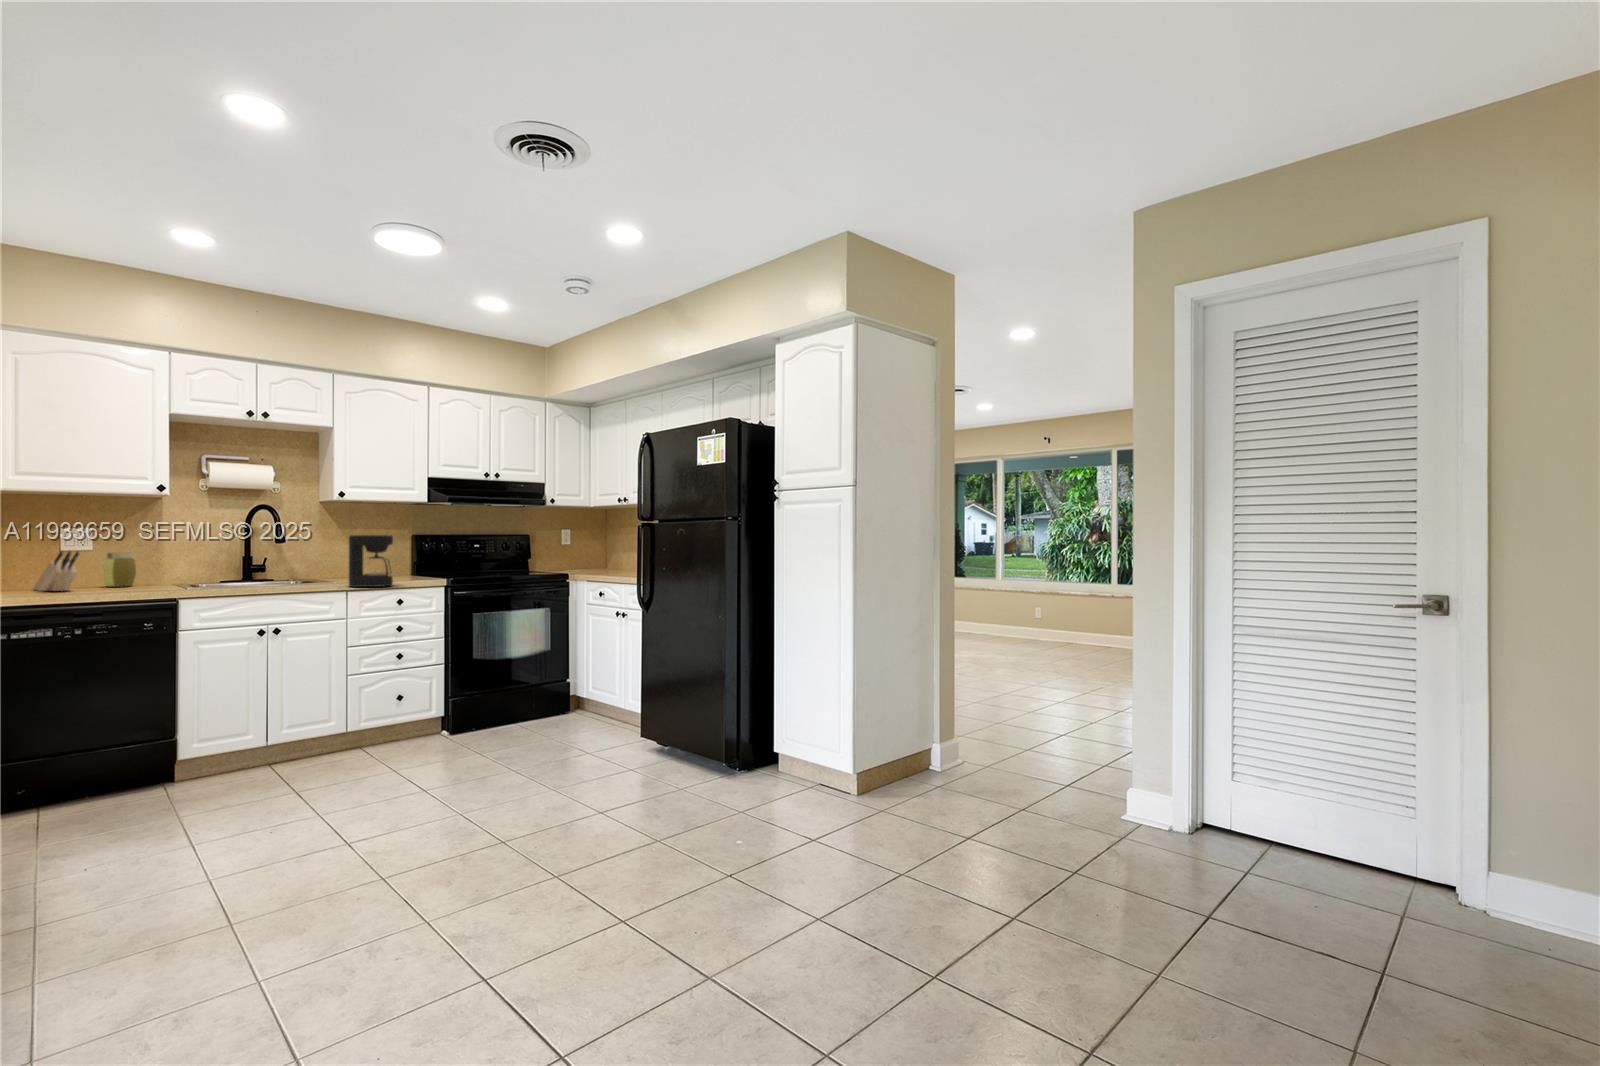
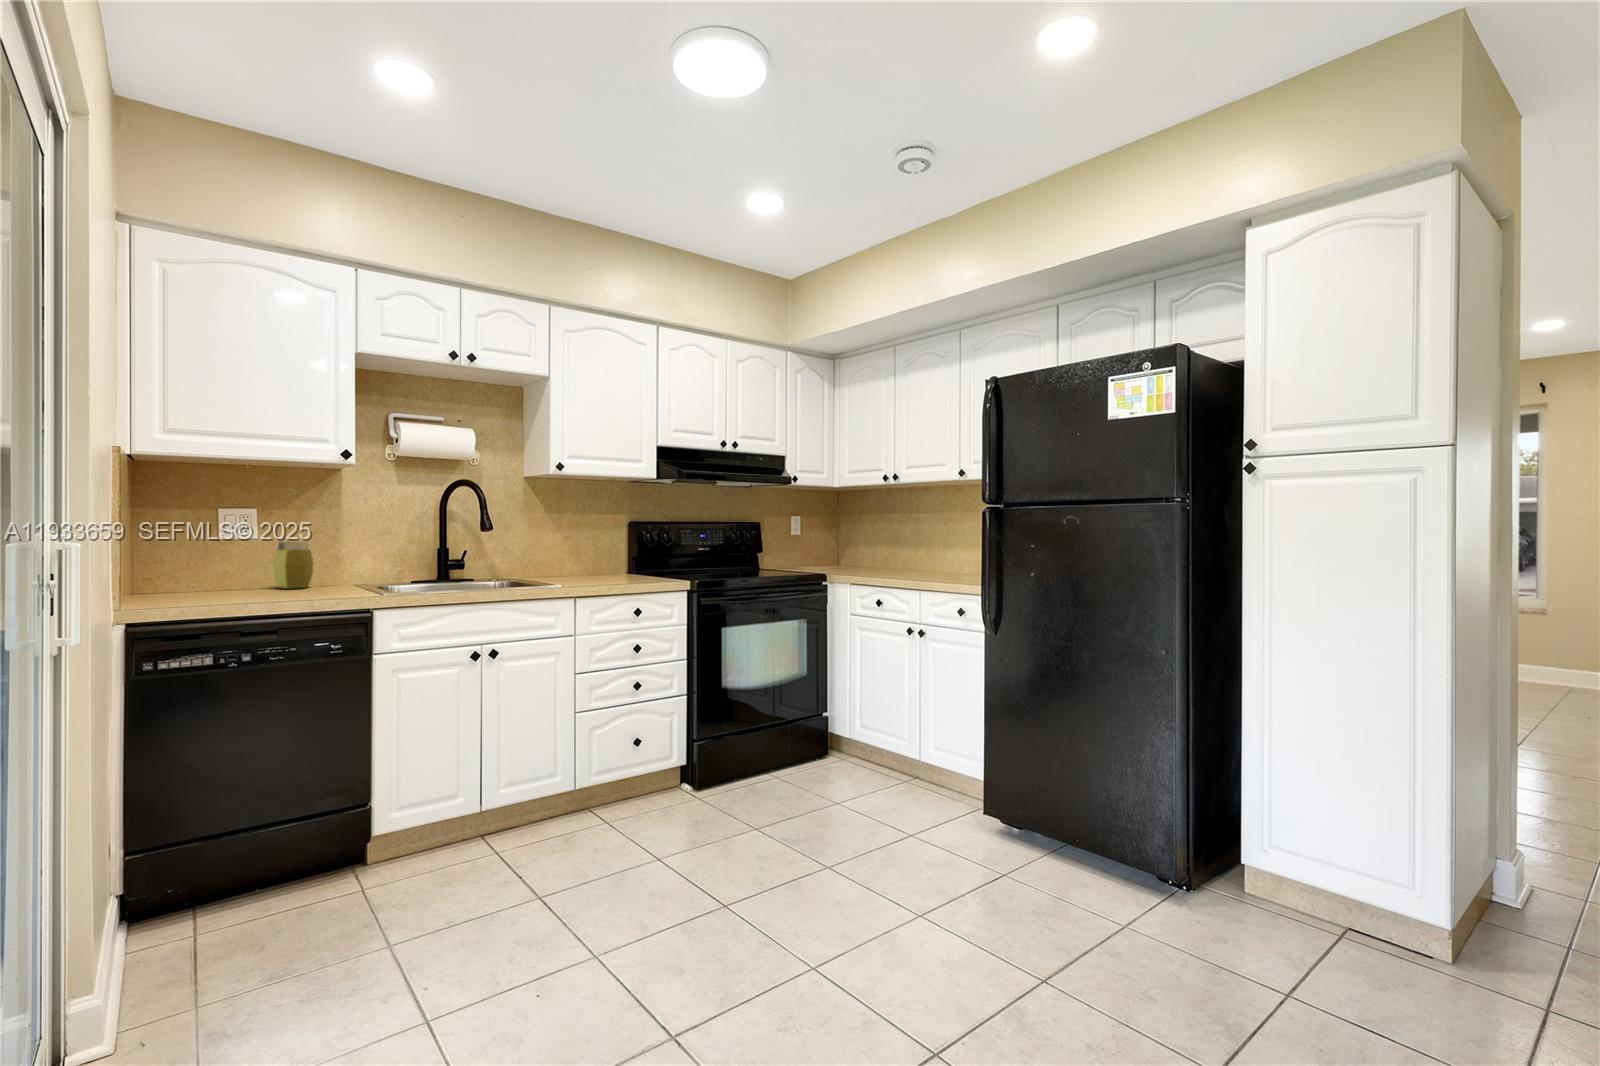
coffee maker: present [349,535,393,587] -> none [576,521,631,592]
knife block: present [32,551,79,591] -> none [185,539,245,595]

